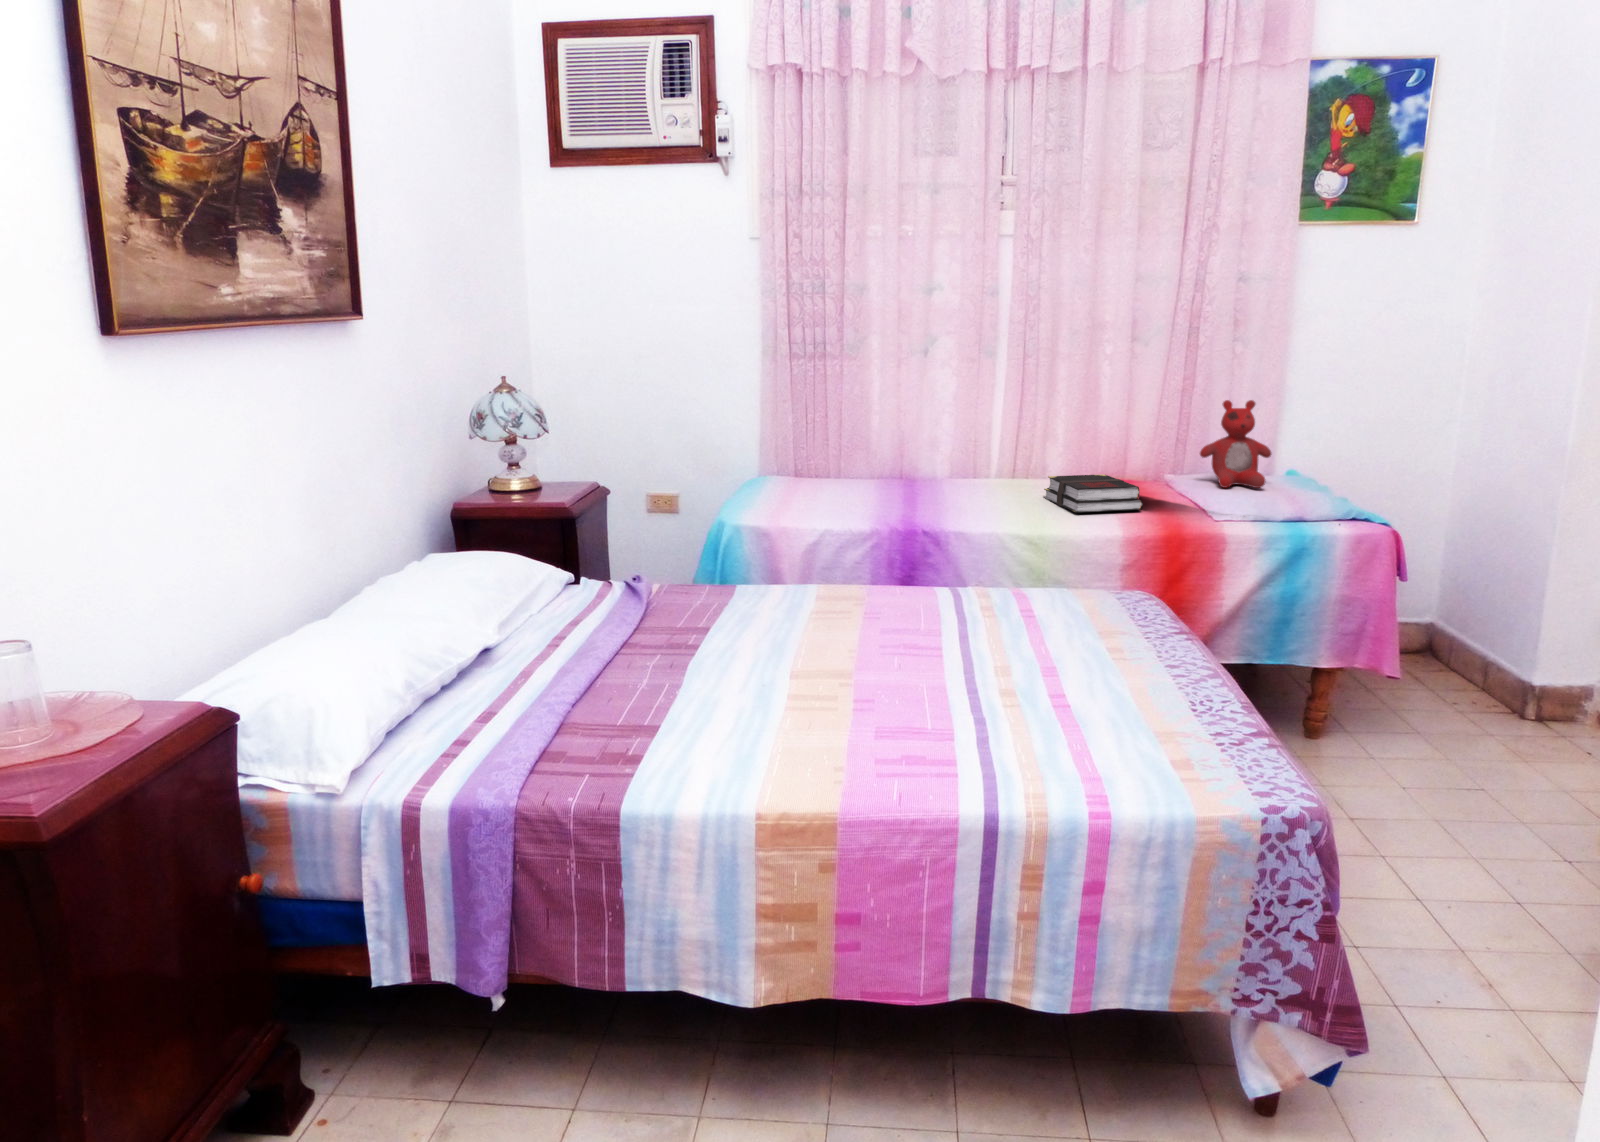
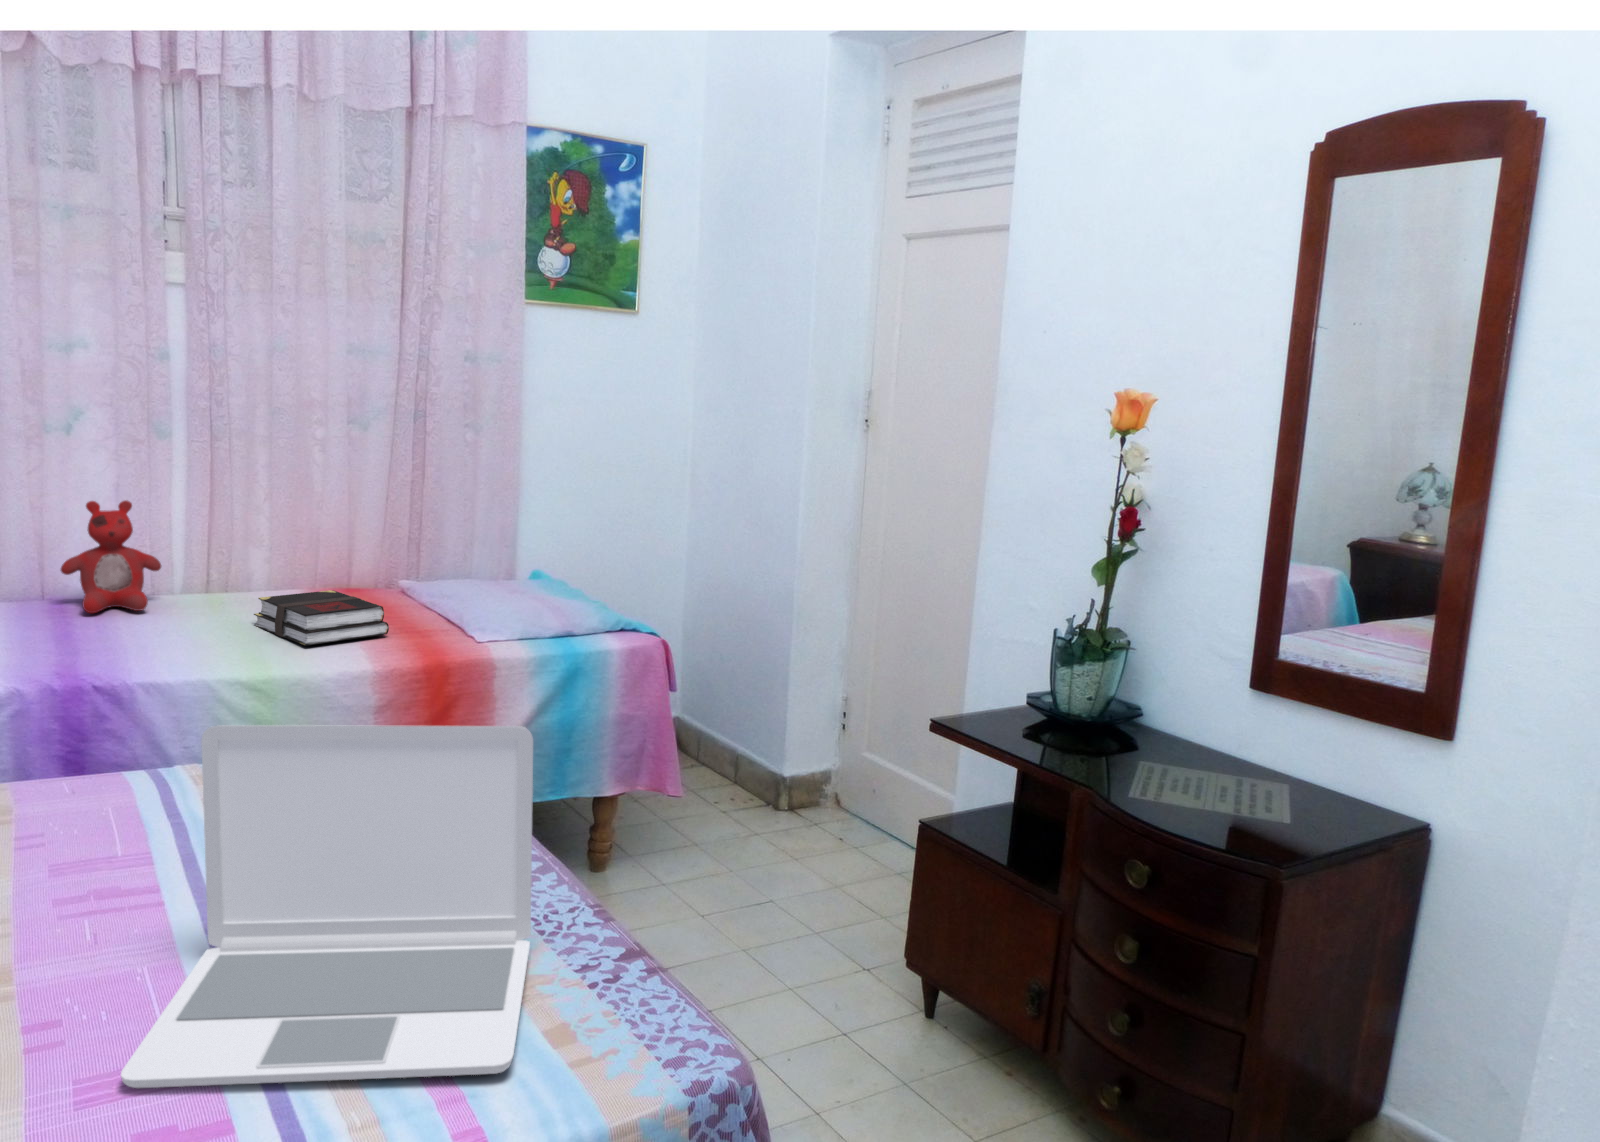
stuffed bear: present [1200,400,1271,488] -> present [61,500,161,613]
laptop: none [911,529,1192,770] -> present [121,725,533,1088]

